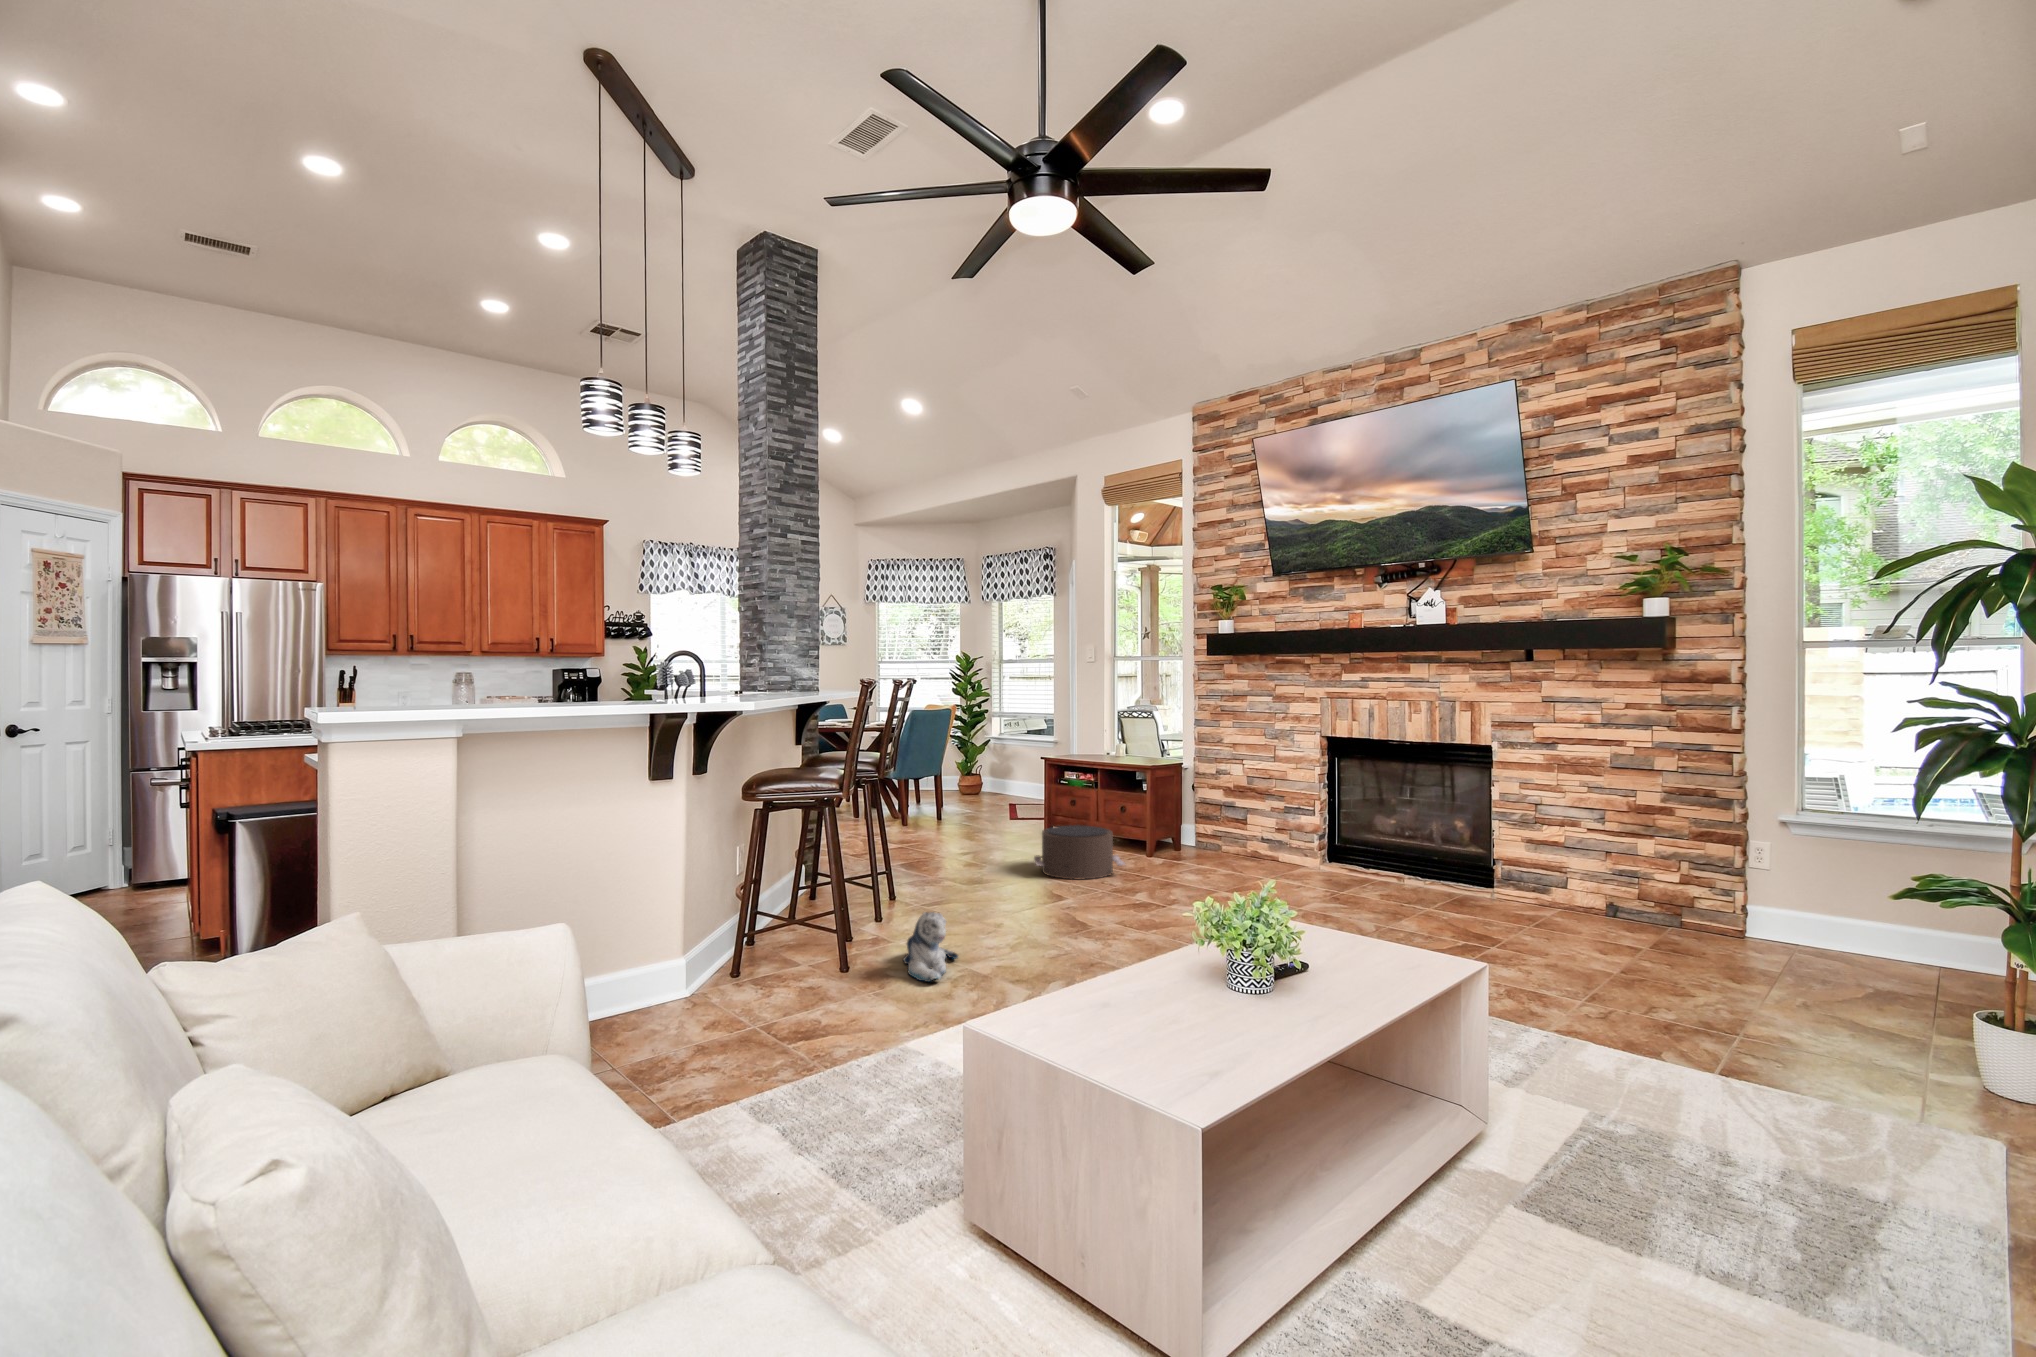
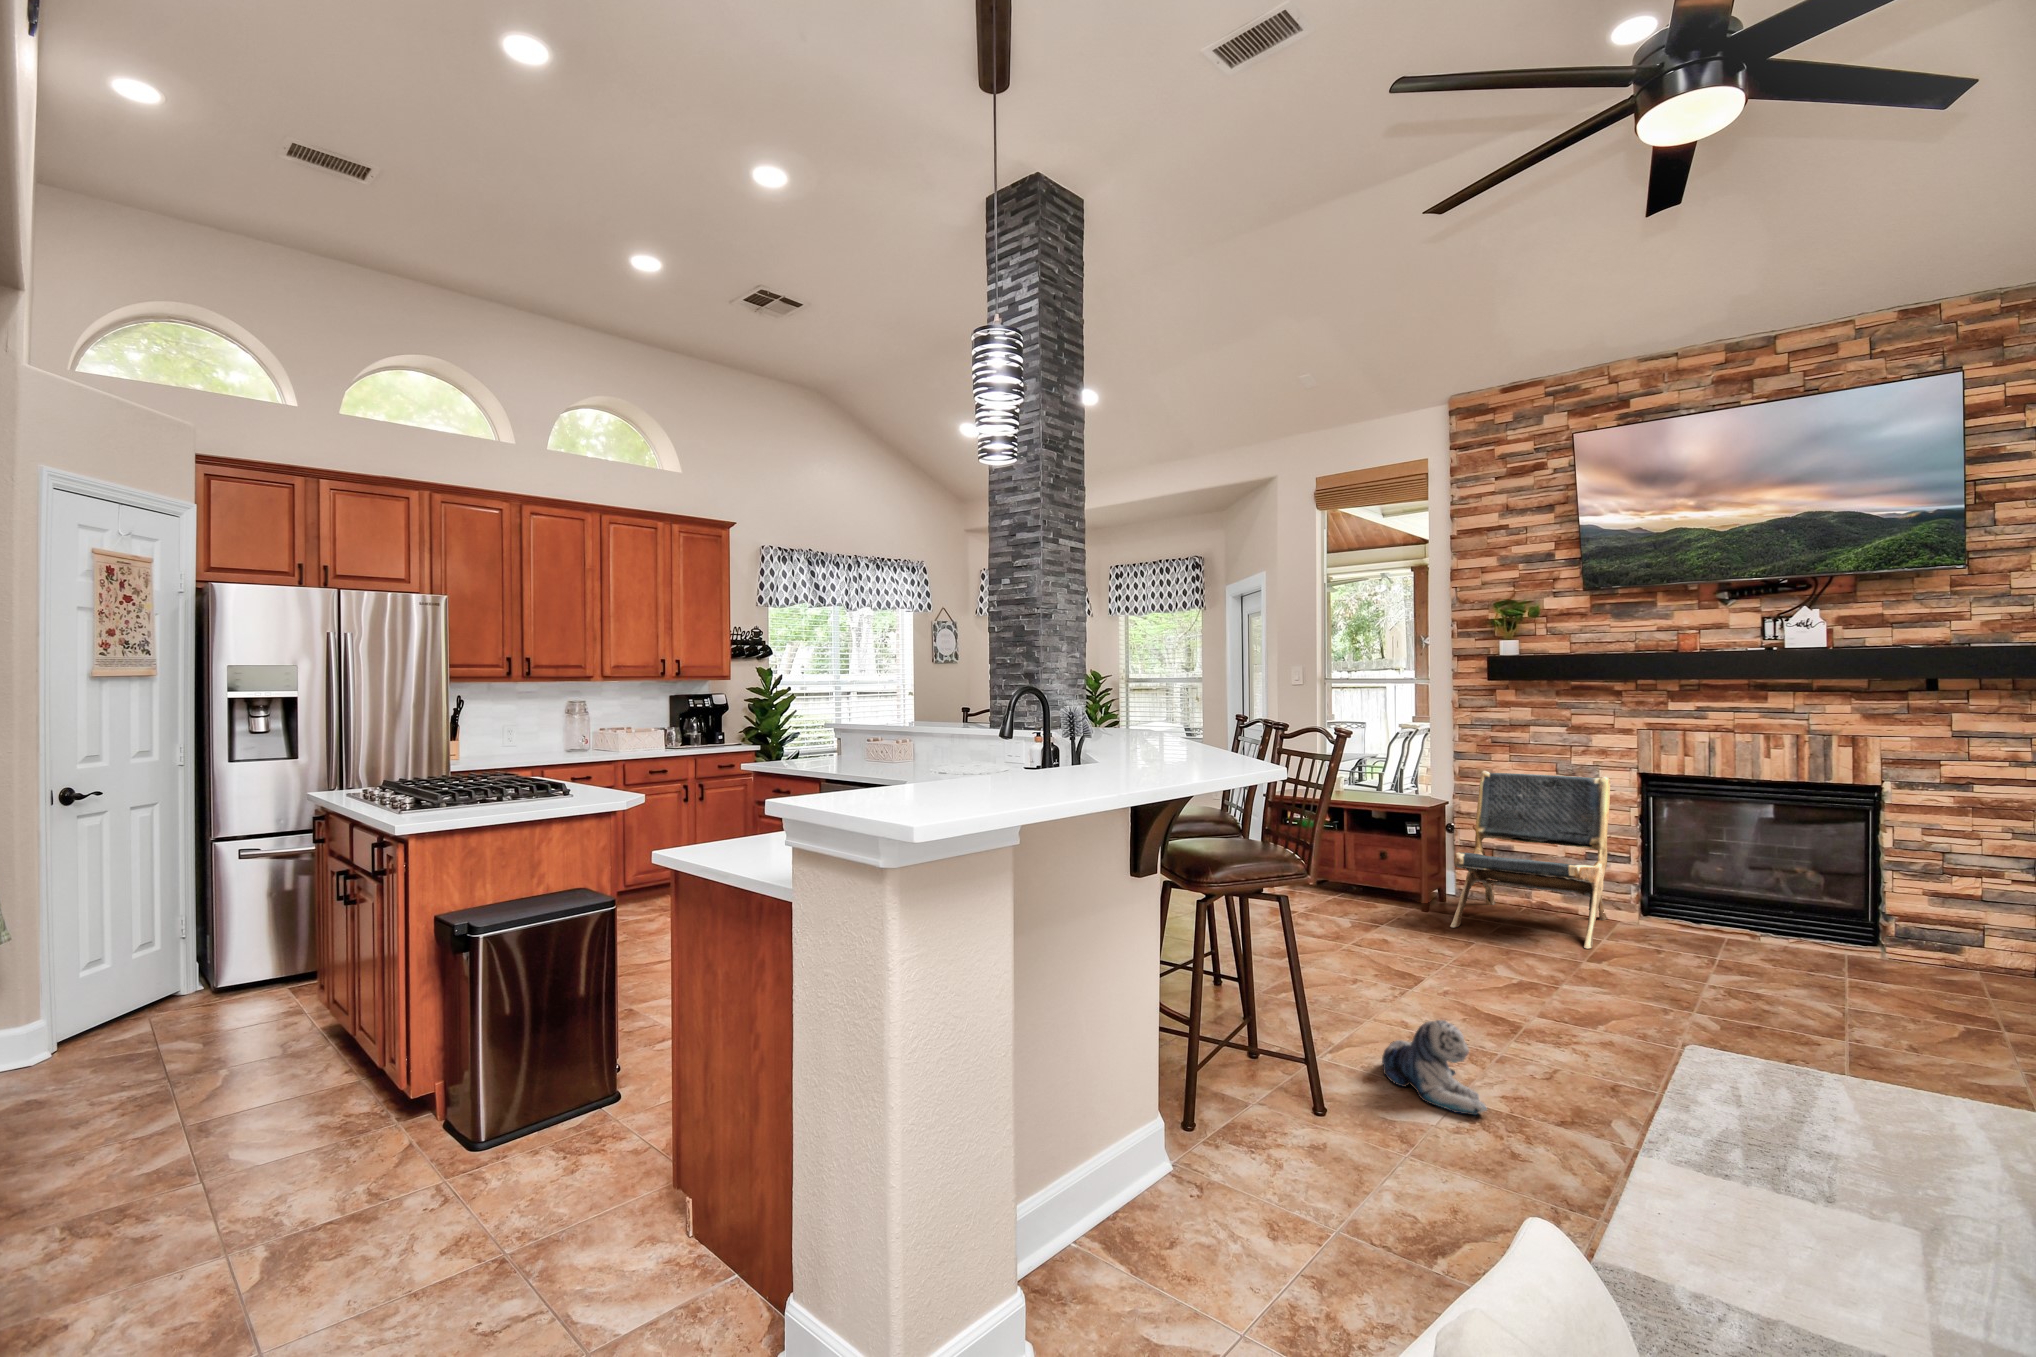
lounge chair: none [1144,735,1297,884] -> present [1450,771,1610,948]
pouf: present [1034,825,1125,879] -> none [1331,881,1453,947]

